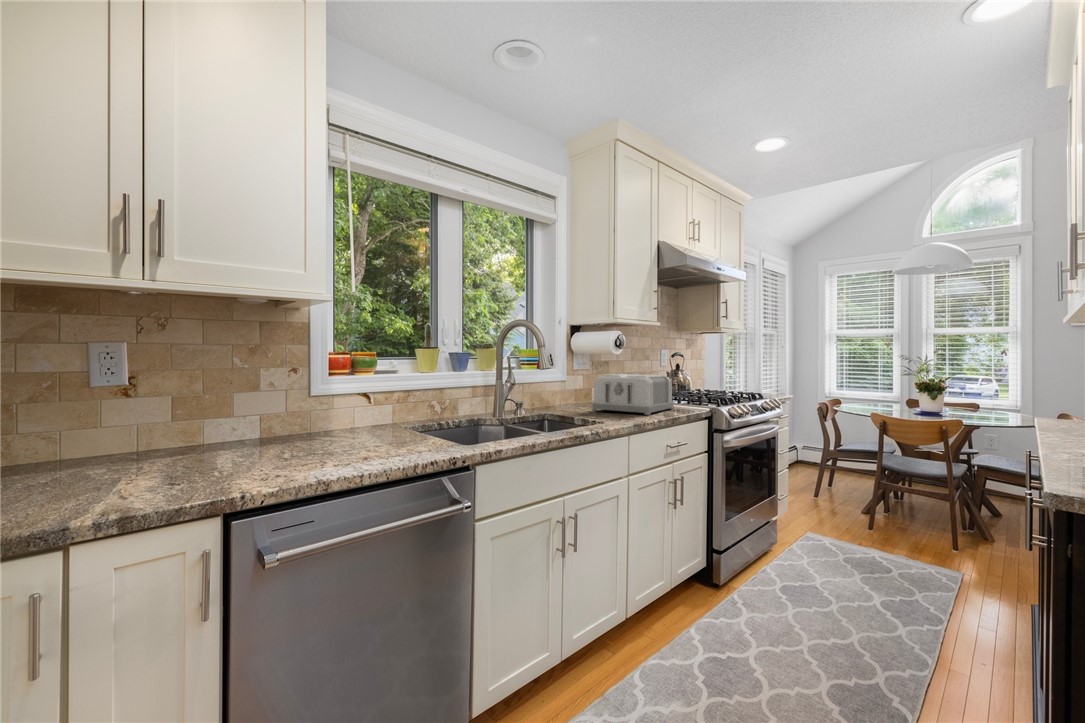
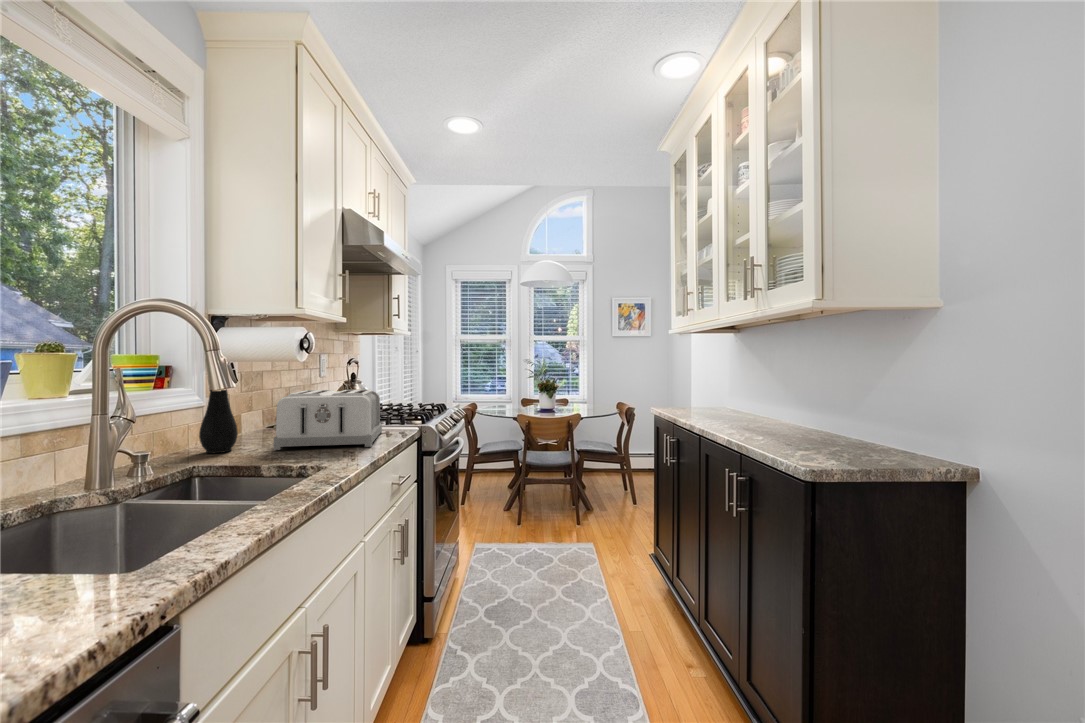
bottle: none [557,353,577,410] -> present [199,389,238,453]

